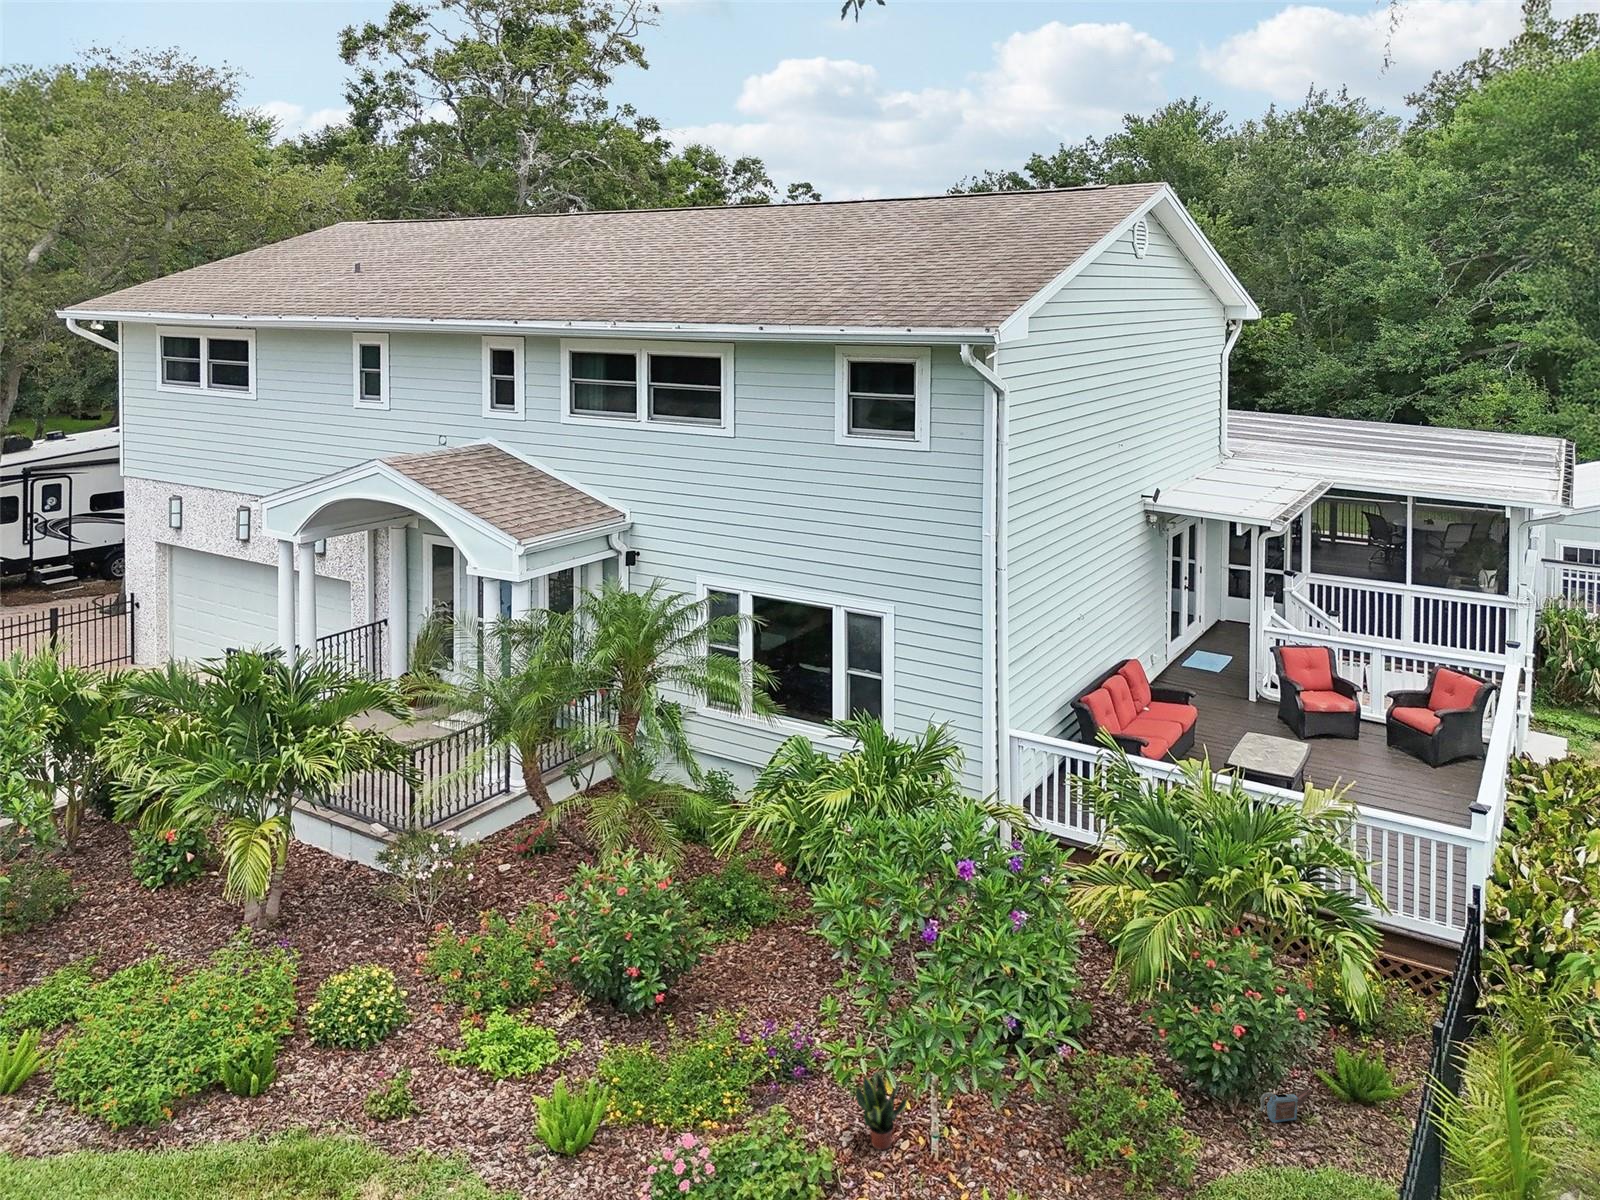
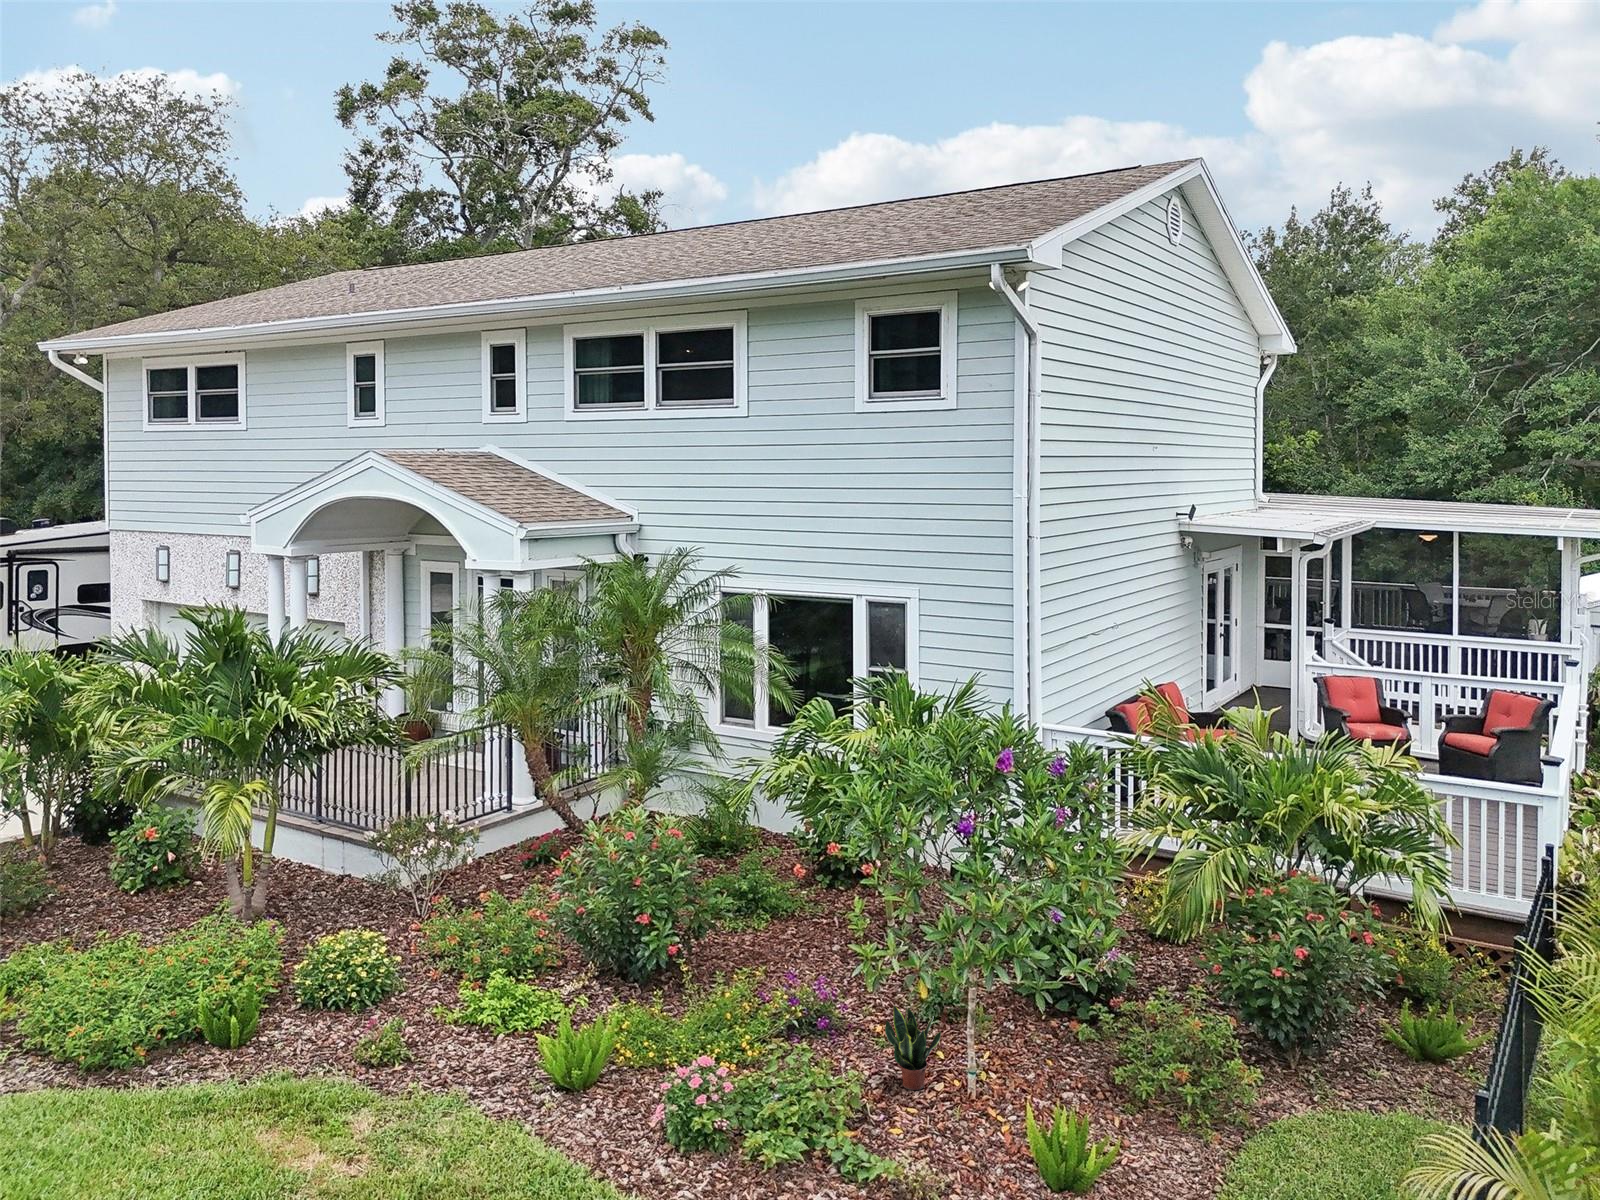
watering can: present [1259,1089,1311,1123] -> none [1321,1040,1378,1077]

